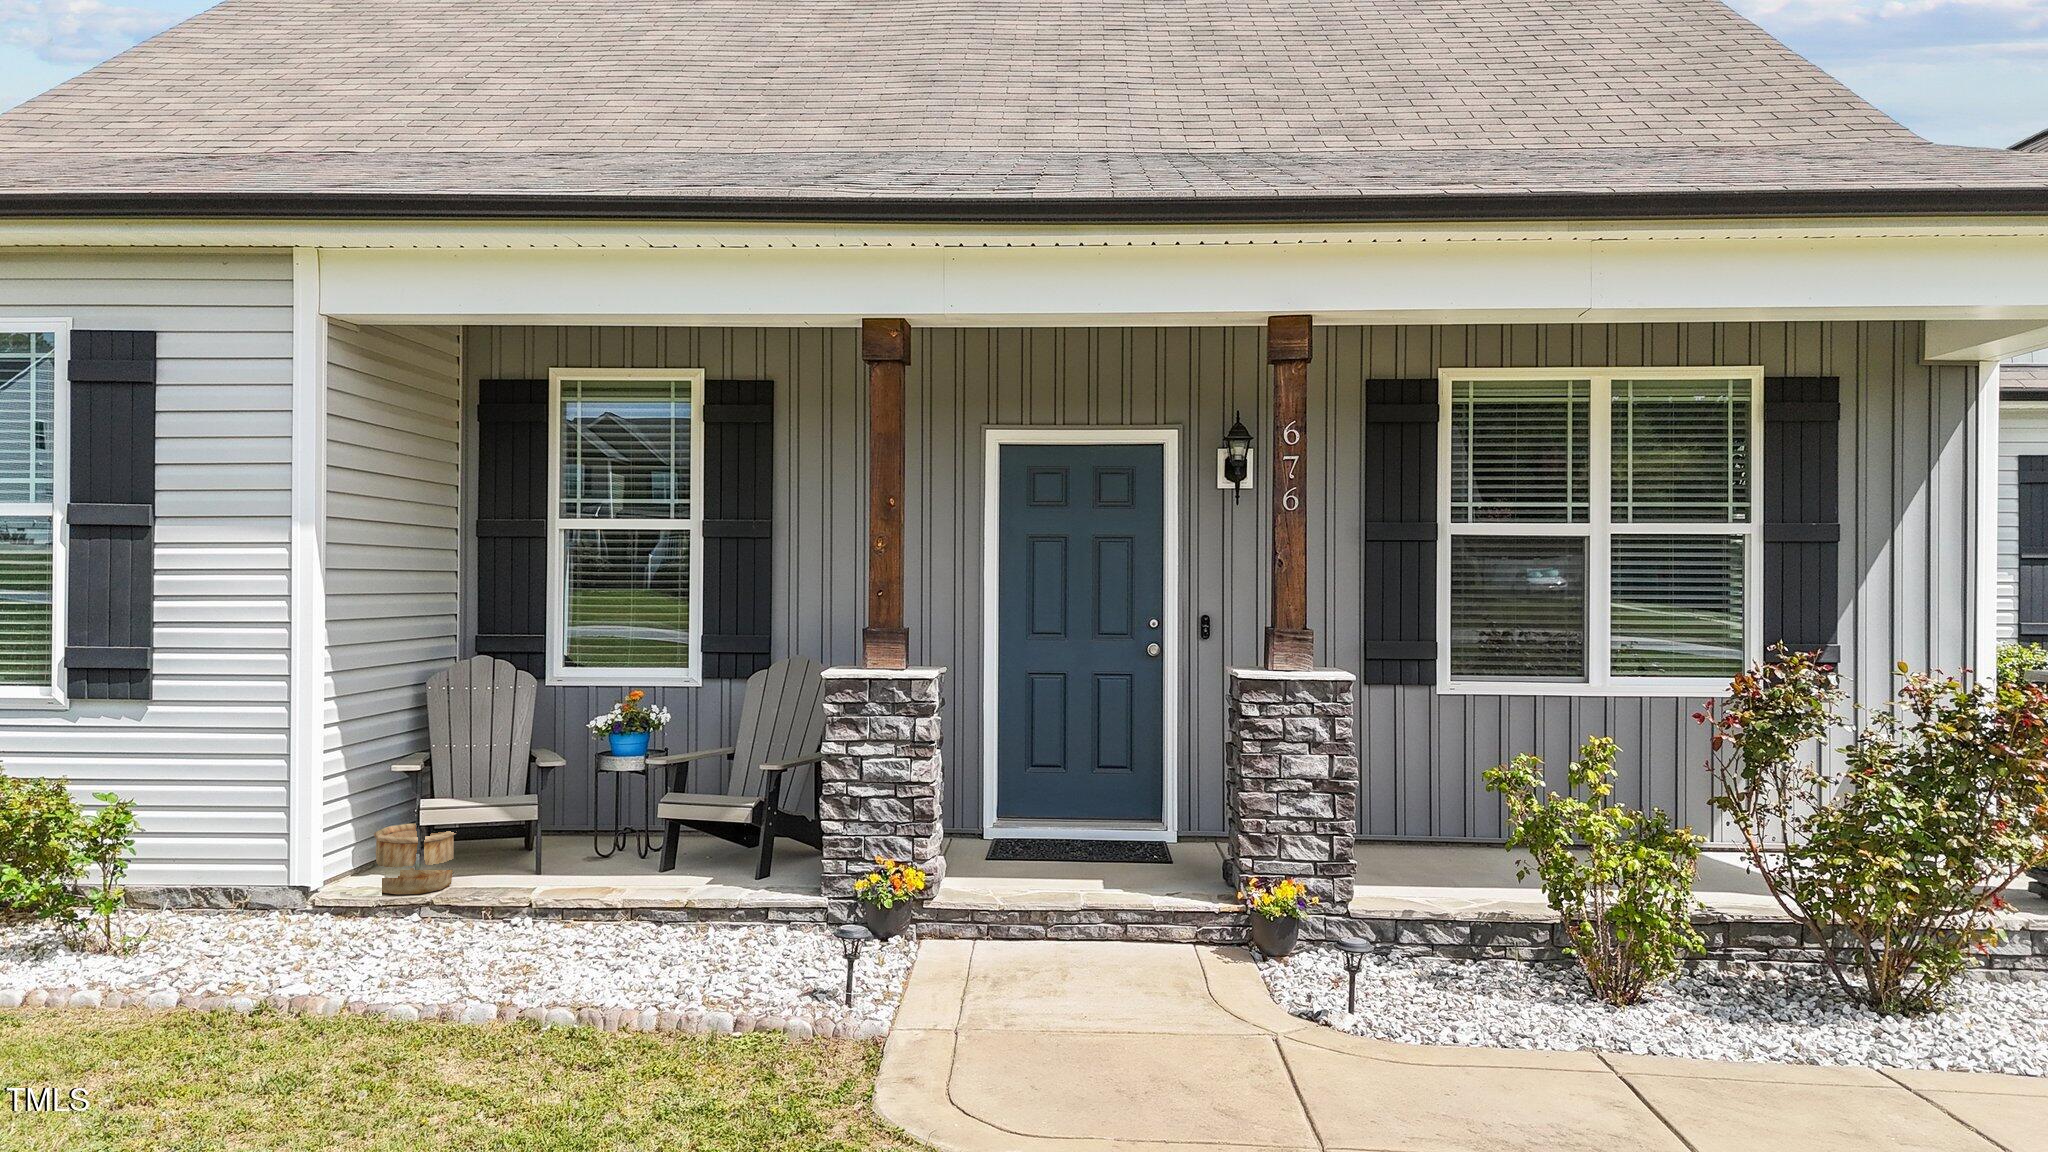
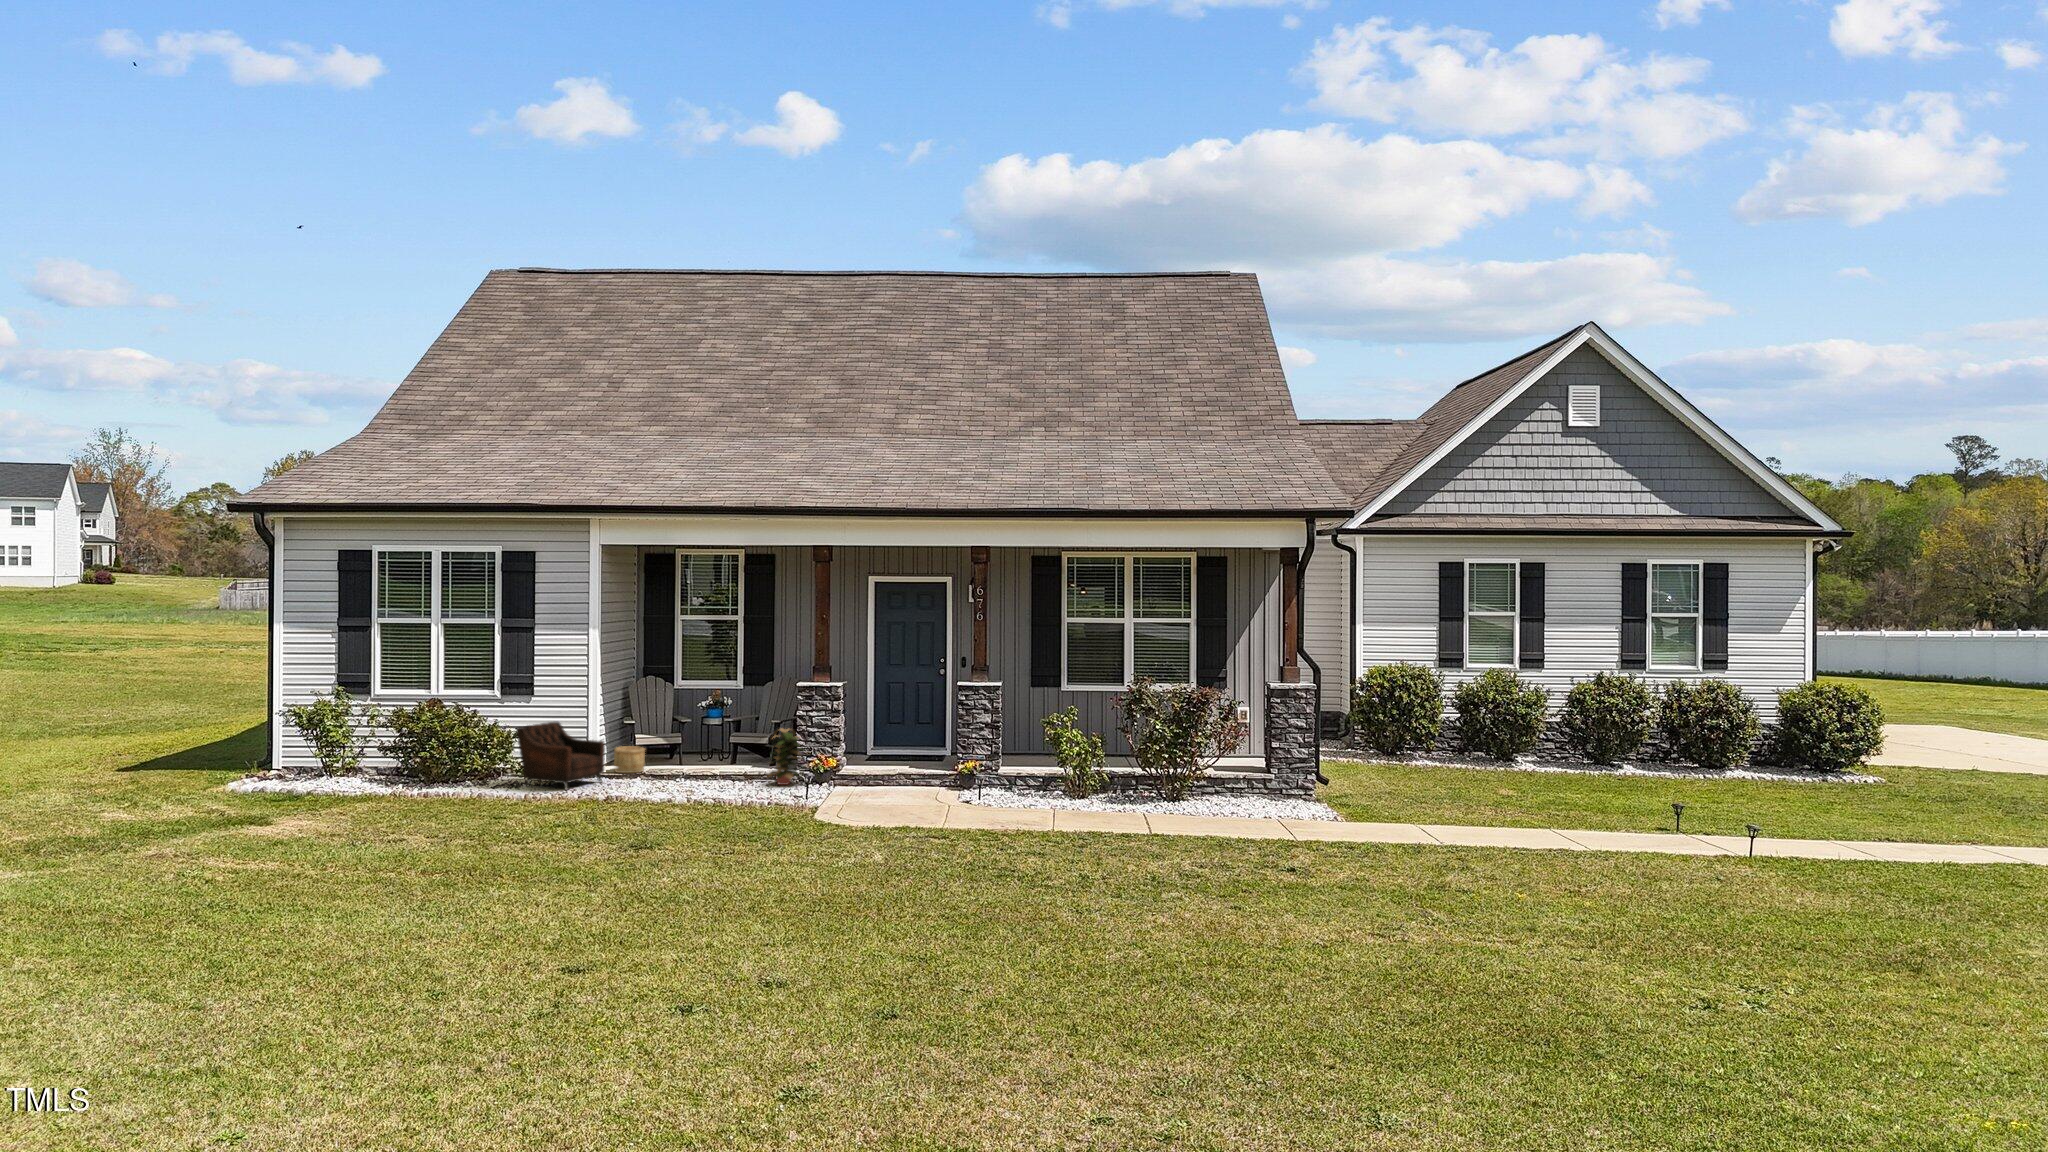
armchair: none [52,768,317,969] -> present [516,722,605,790]
decorative plant: none [737,788,845,939] -> present [768,729,801,785]

